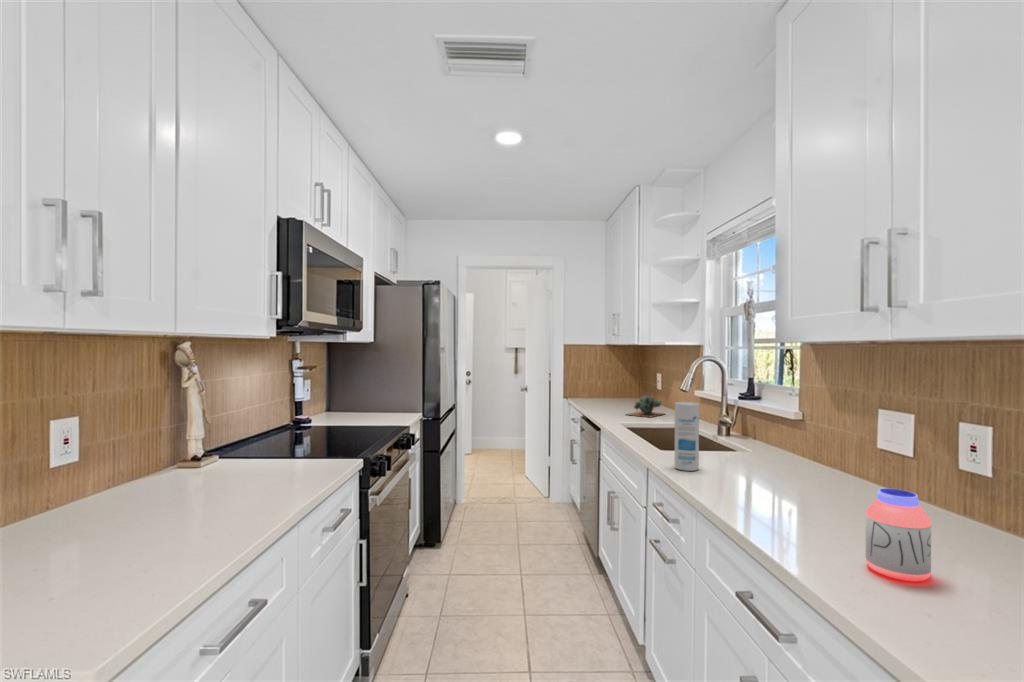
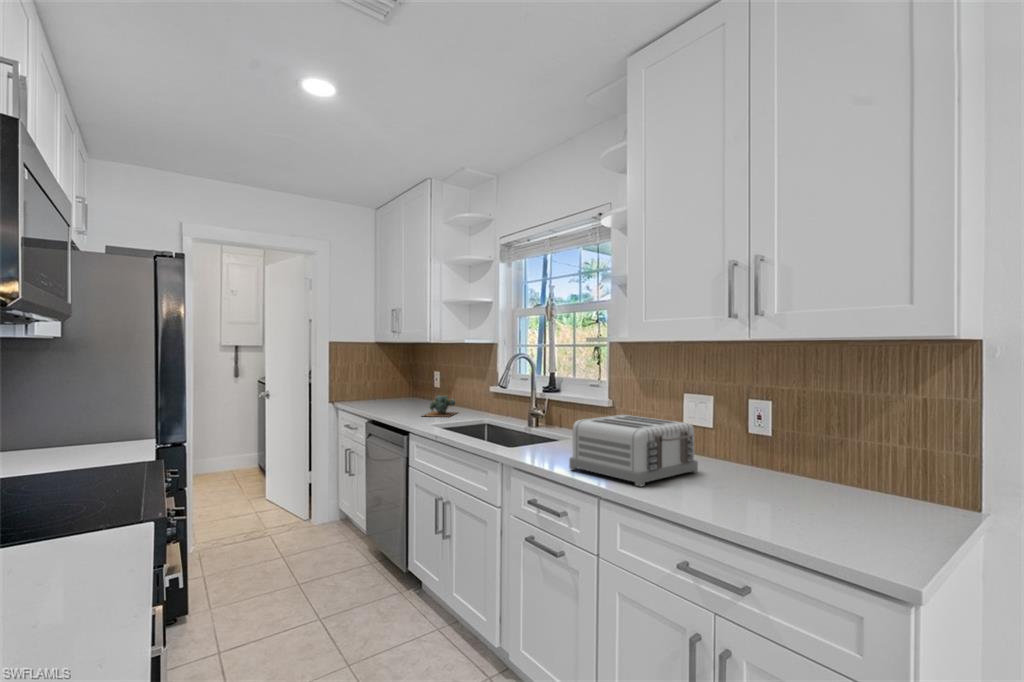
canister: present [674,402,699,471] -> none [534,398,555,460]
toaster: none [697,428,865,516] -> present [569,415,698,486]
jar: present [866,488,931,582] -> none [737,449,777,510]

